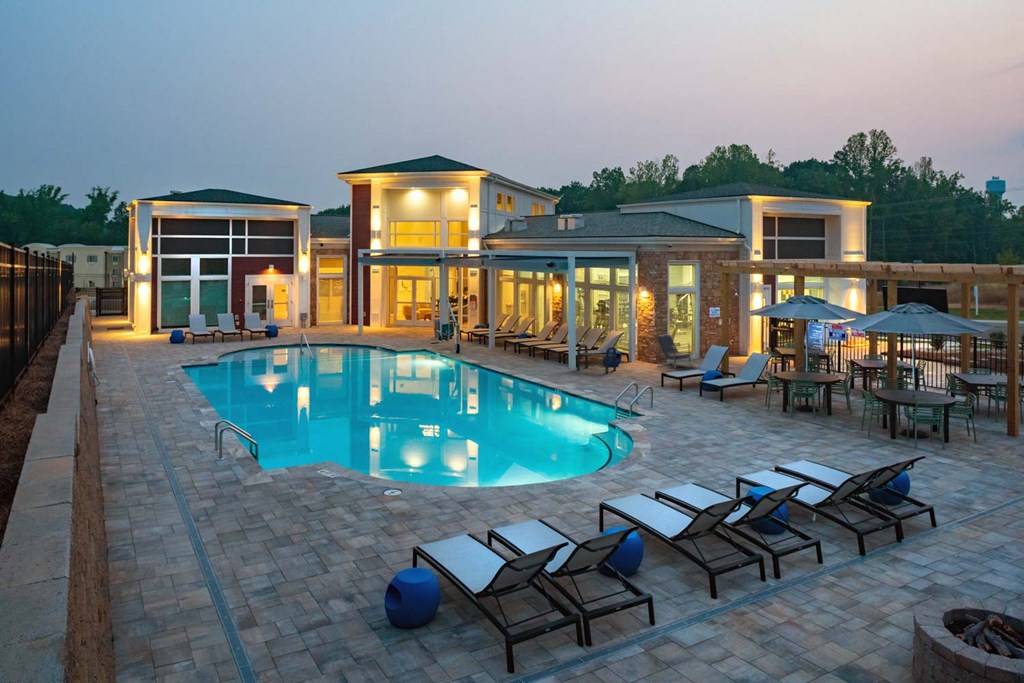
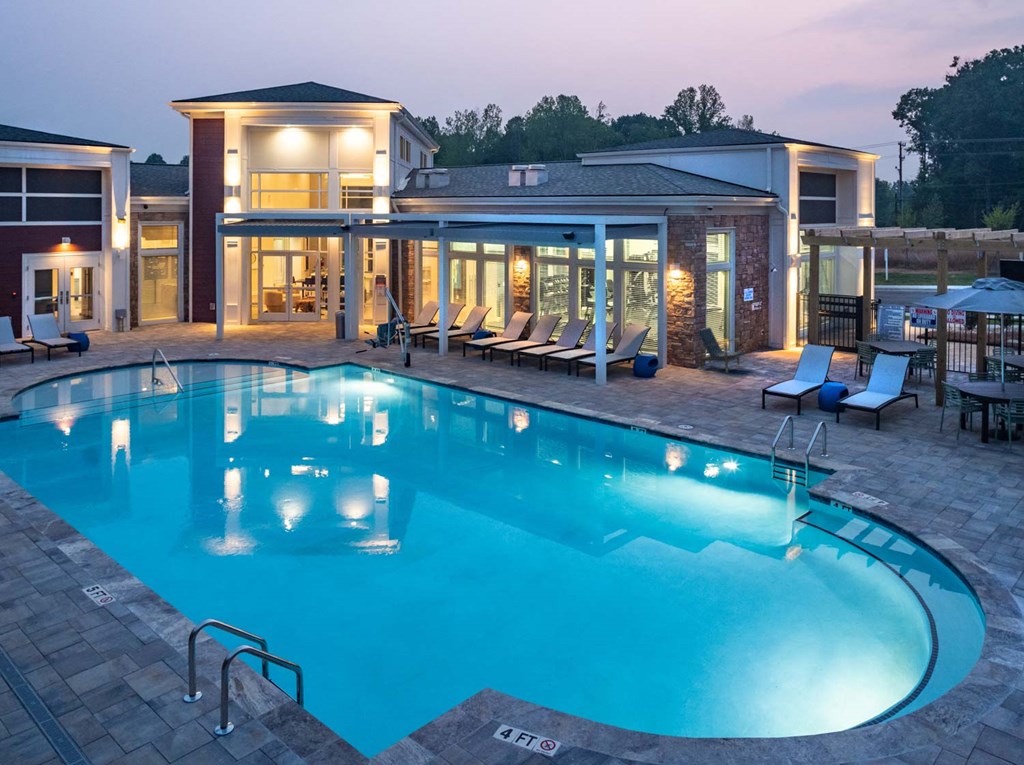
bench: present [577,345,616,373] -> none [605,345,657,384]

